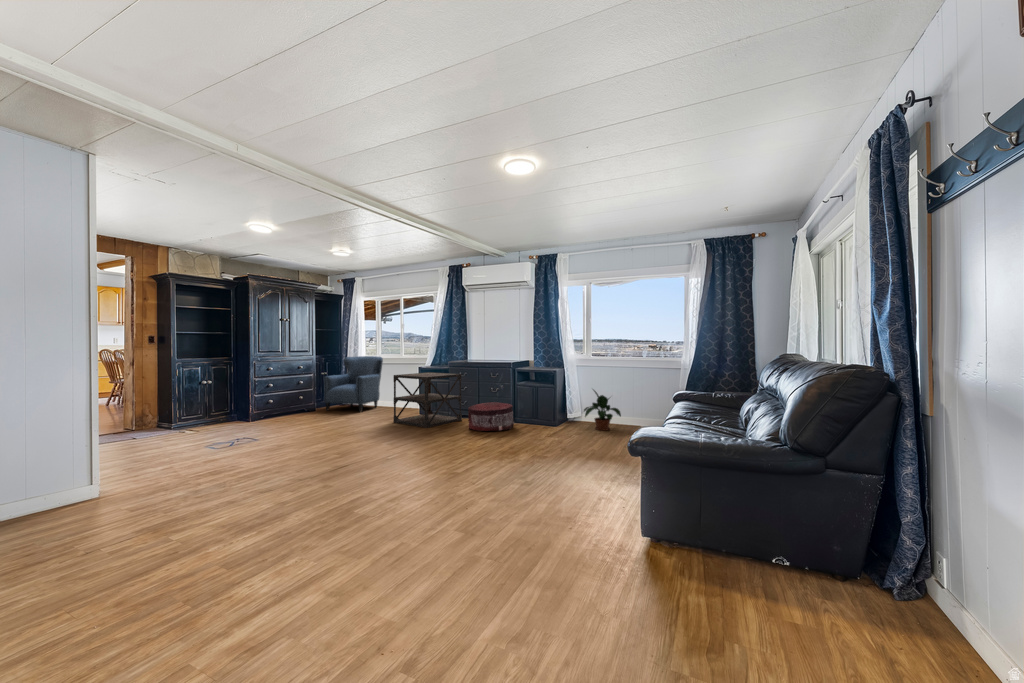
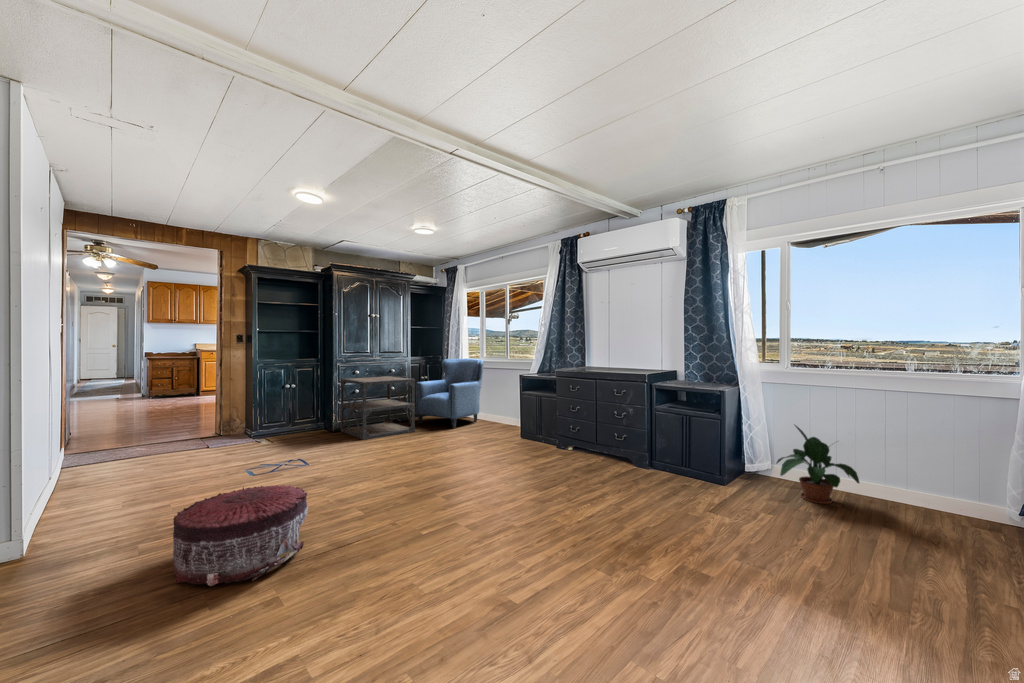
side table: present [393,372,462,428] -> present [340,376,415,440]
pouf: present [468,402,514,431] -> present [173,485,308,586]

